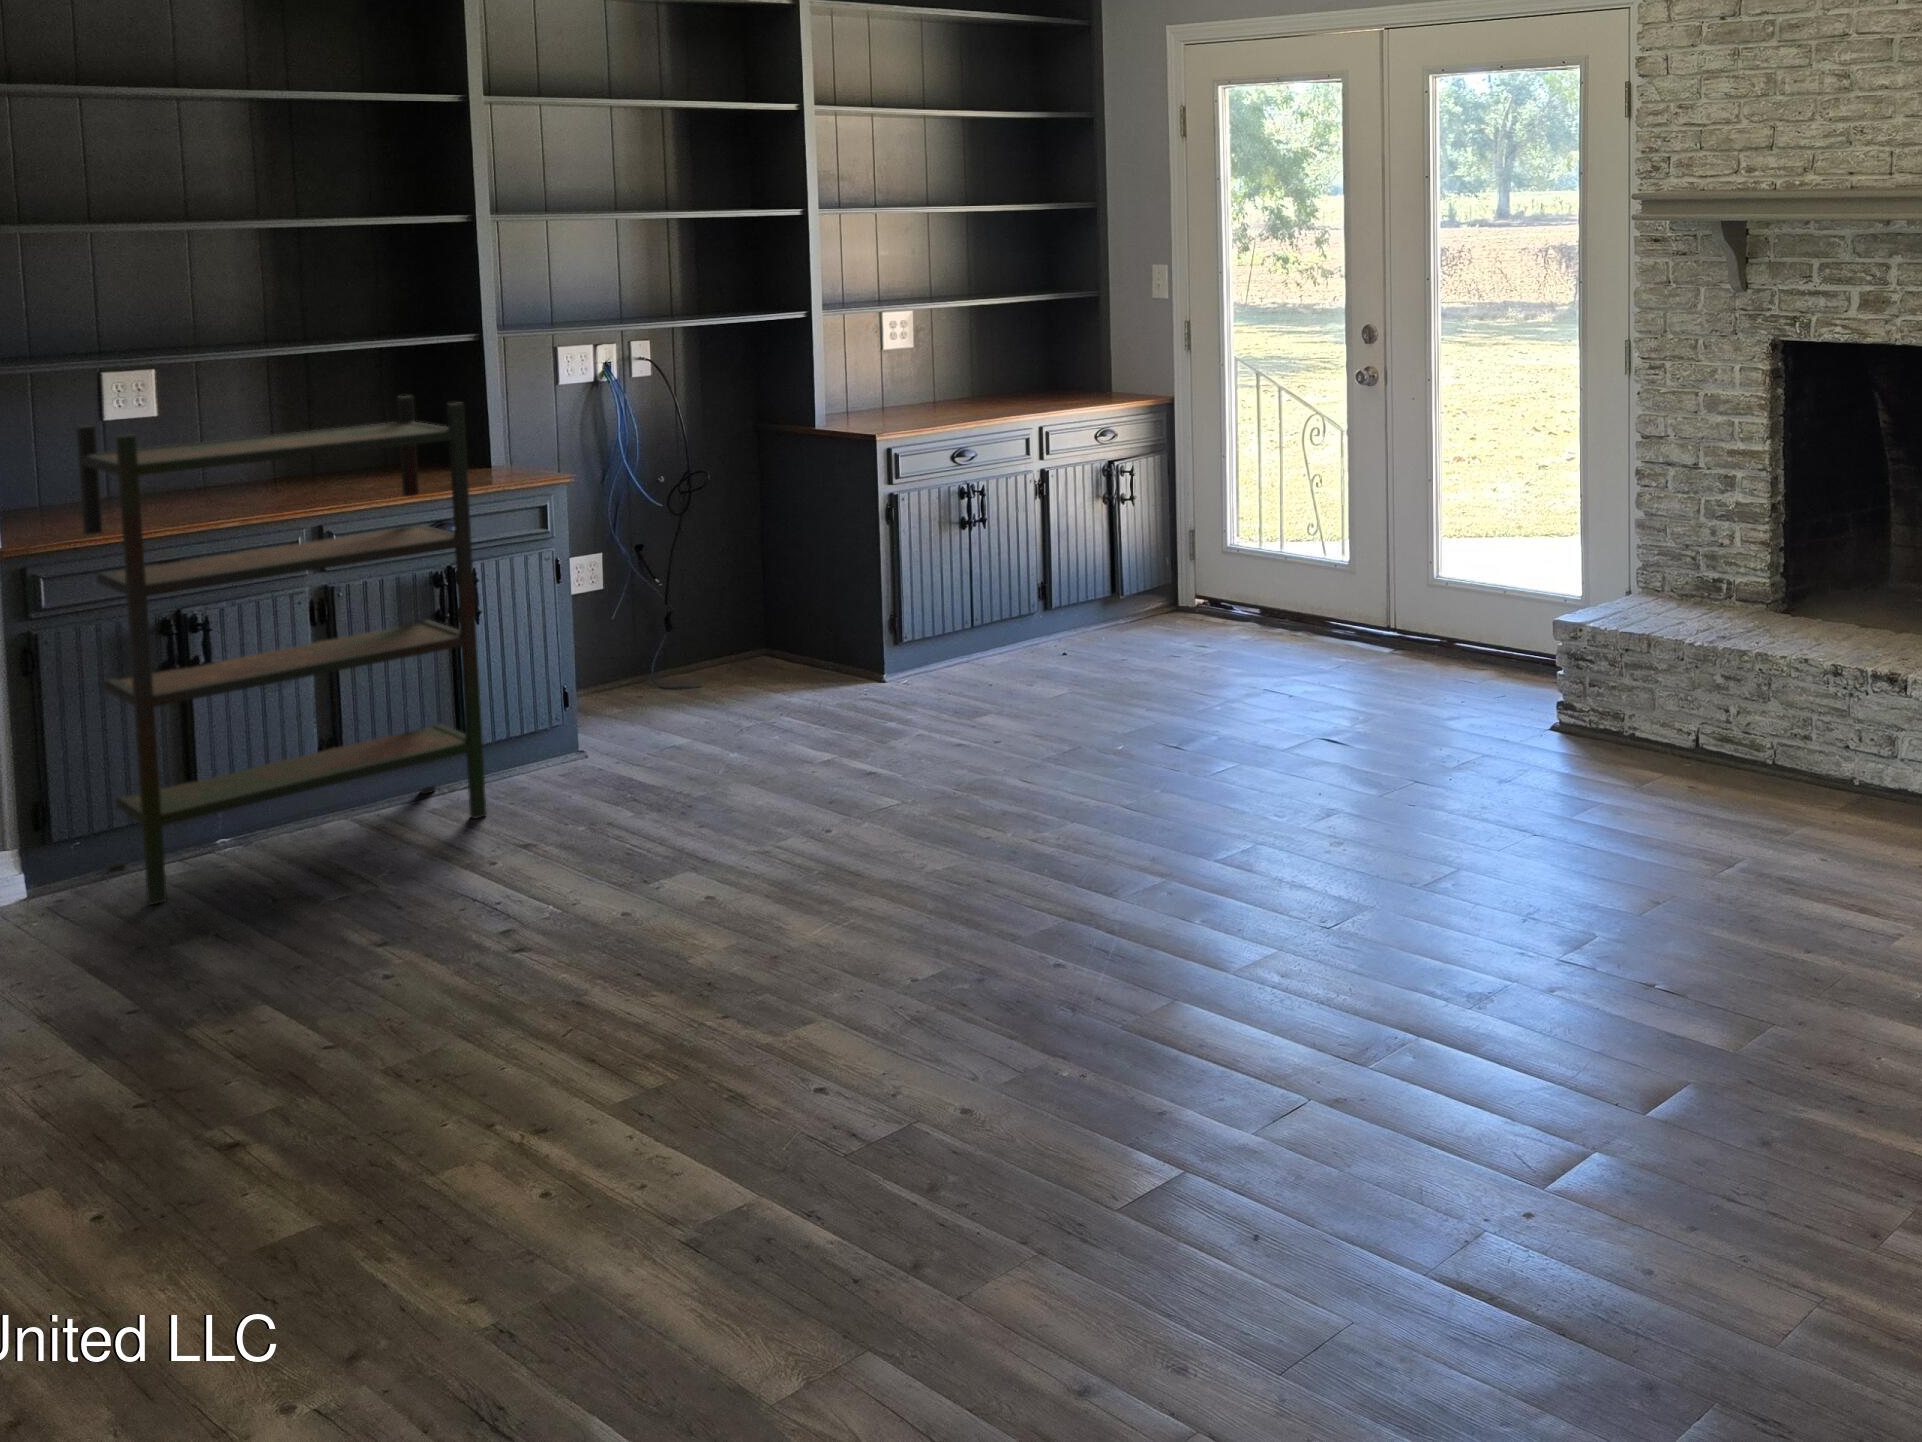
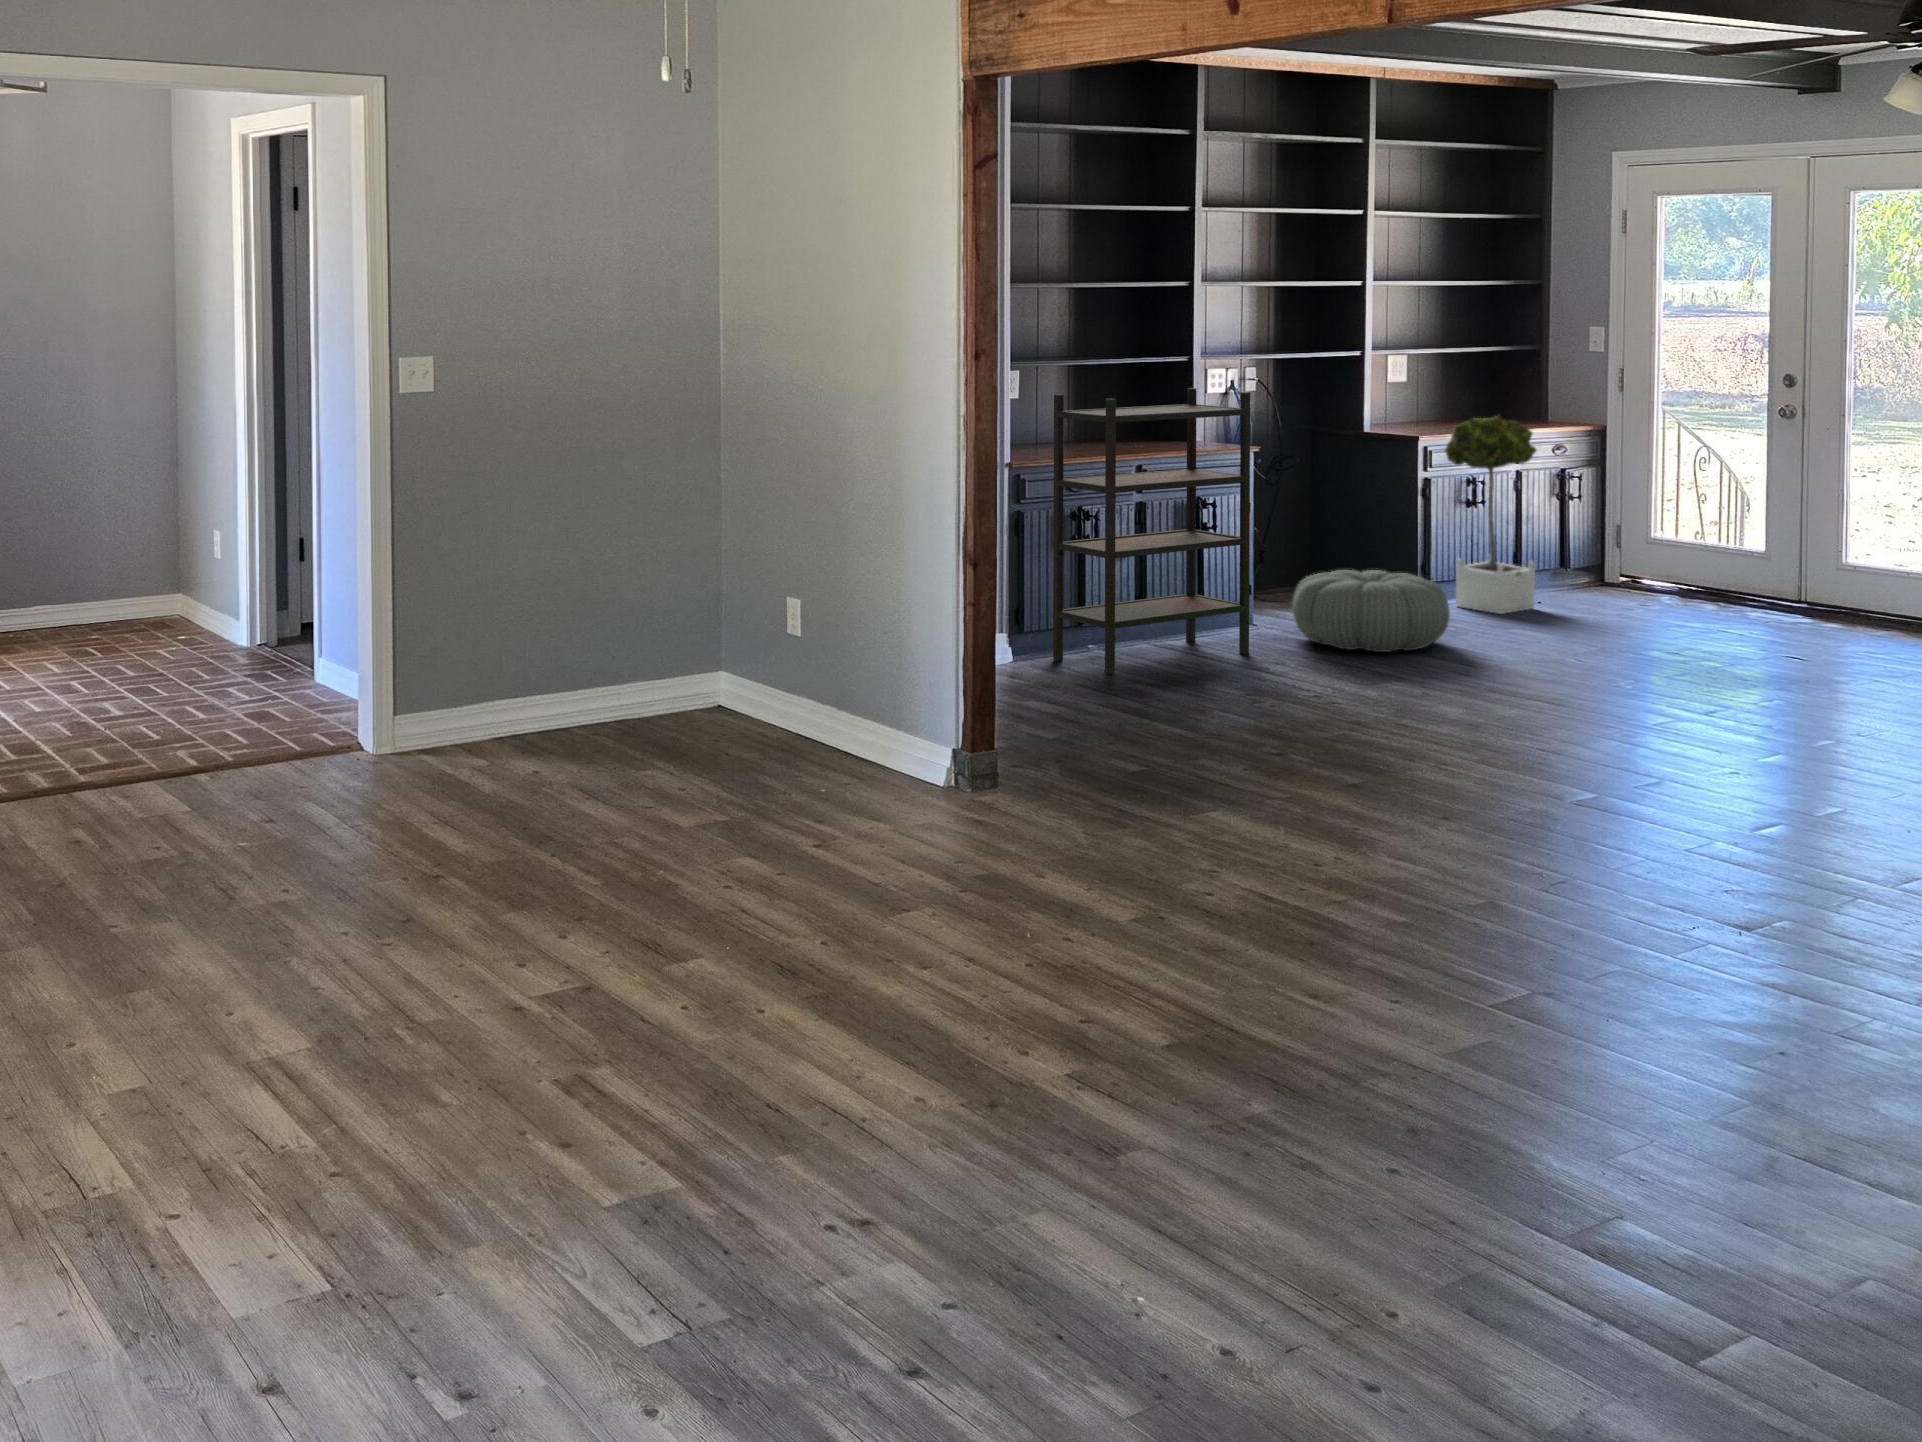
potted tree: none [904,402,1039,682] -> present [1445,415,1536,614]
pouf: none [588,652,834,792] -> present [1292,570,1450,652]

